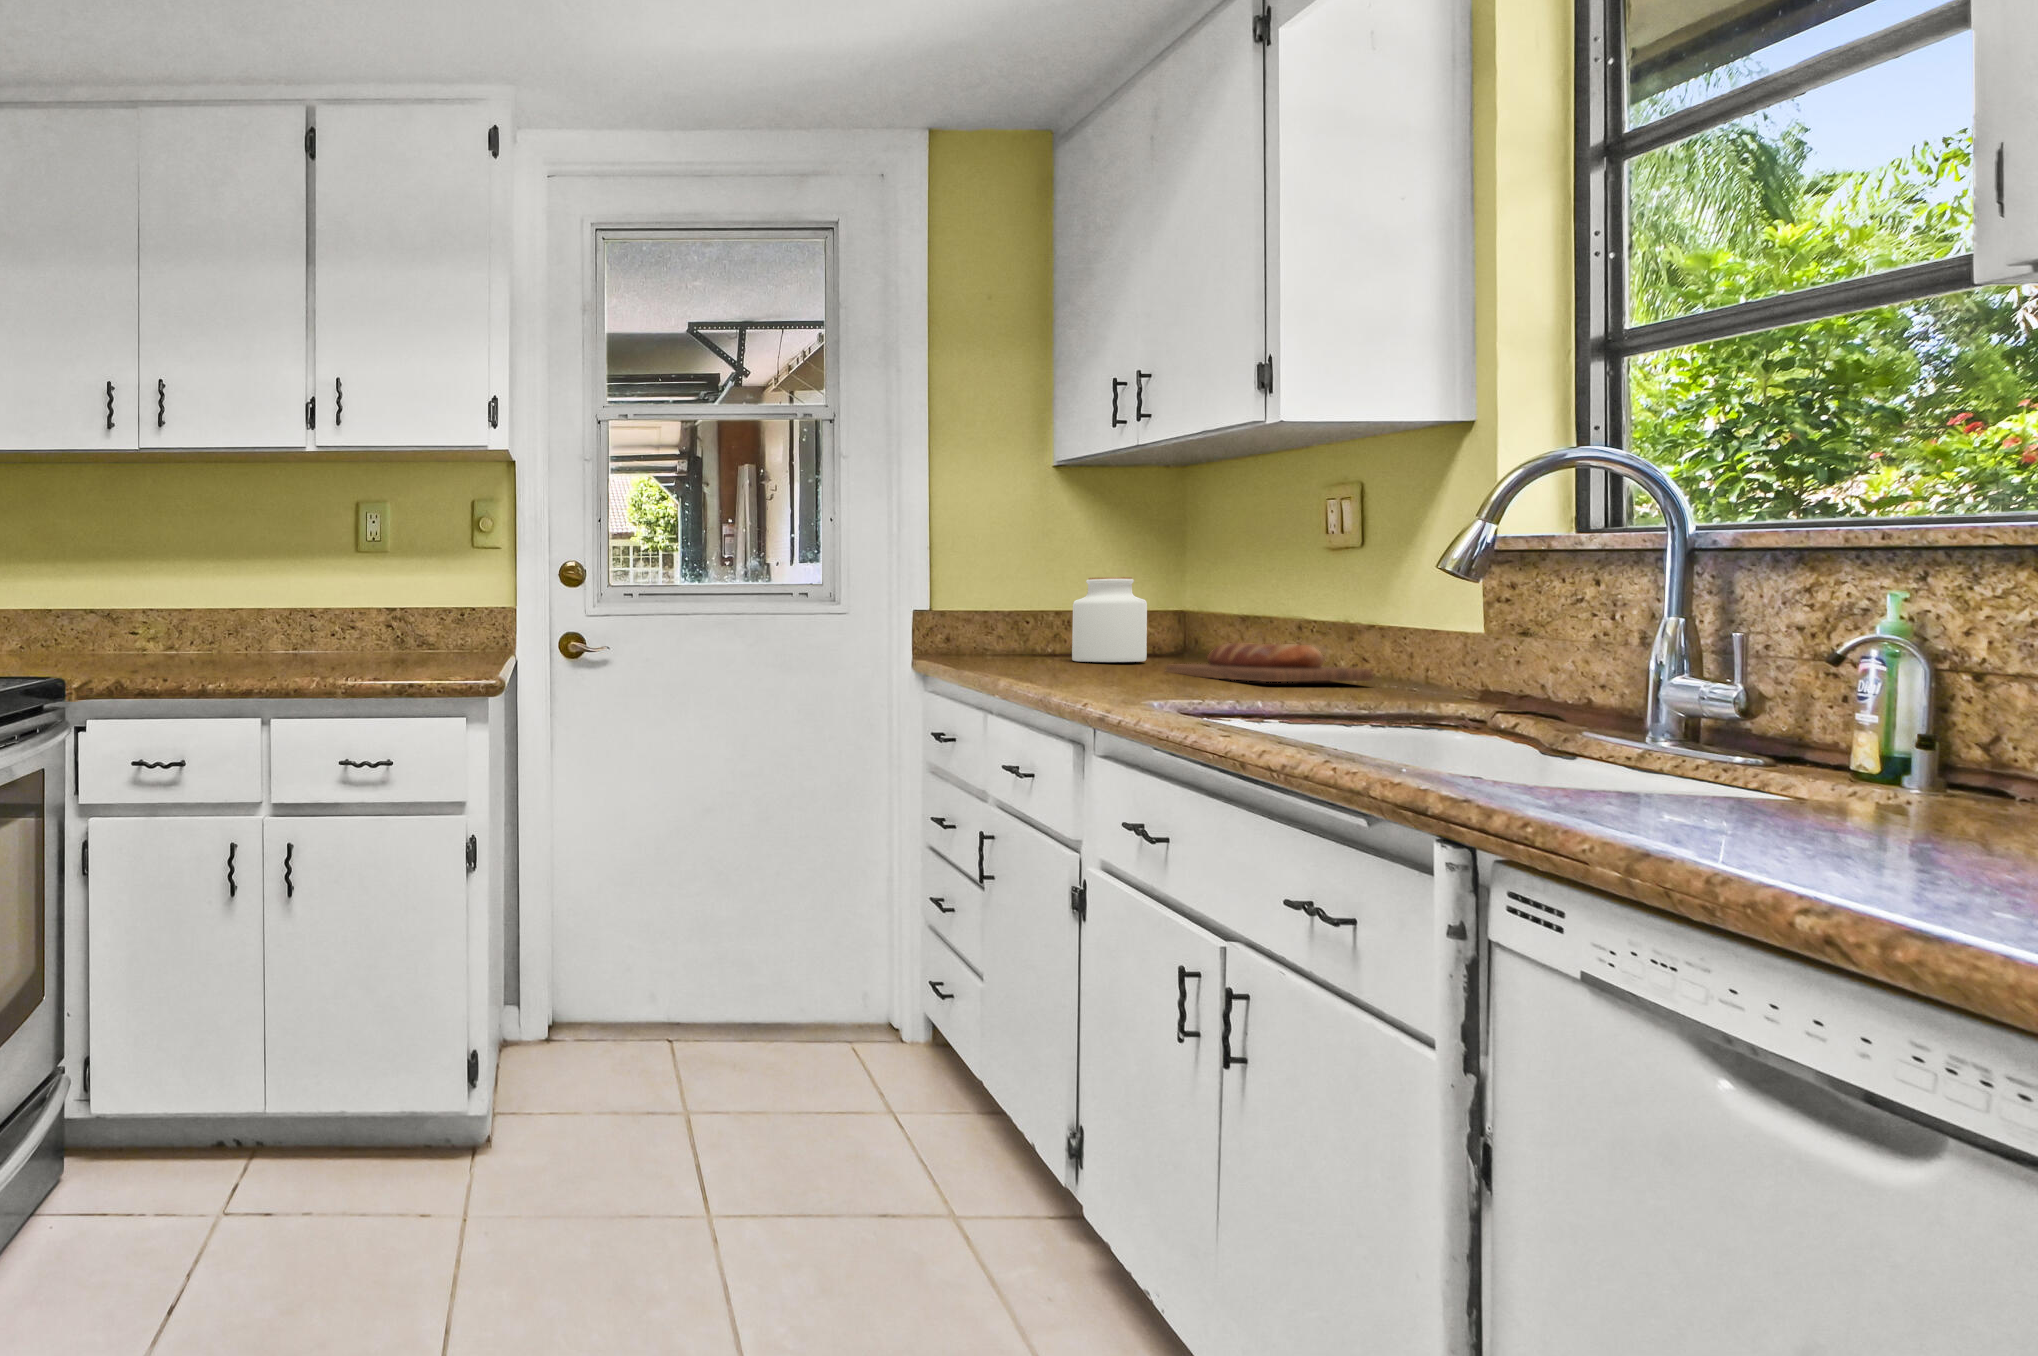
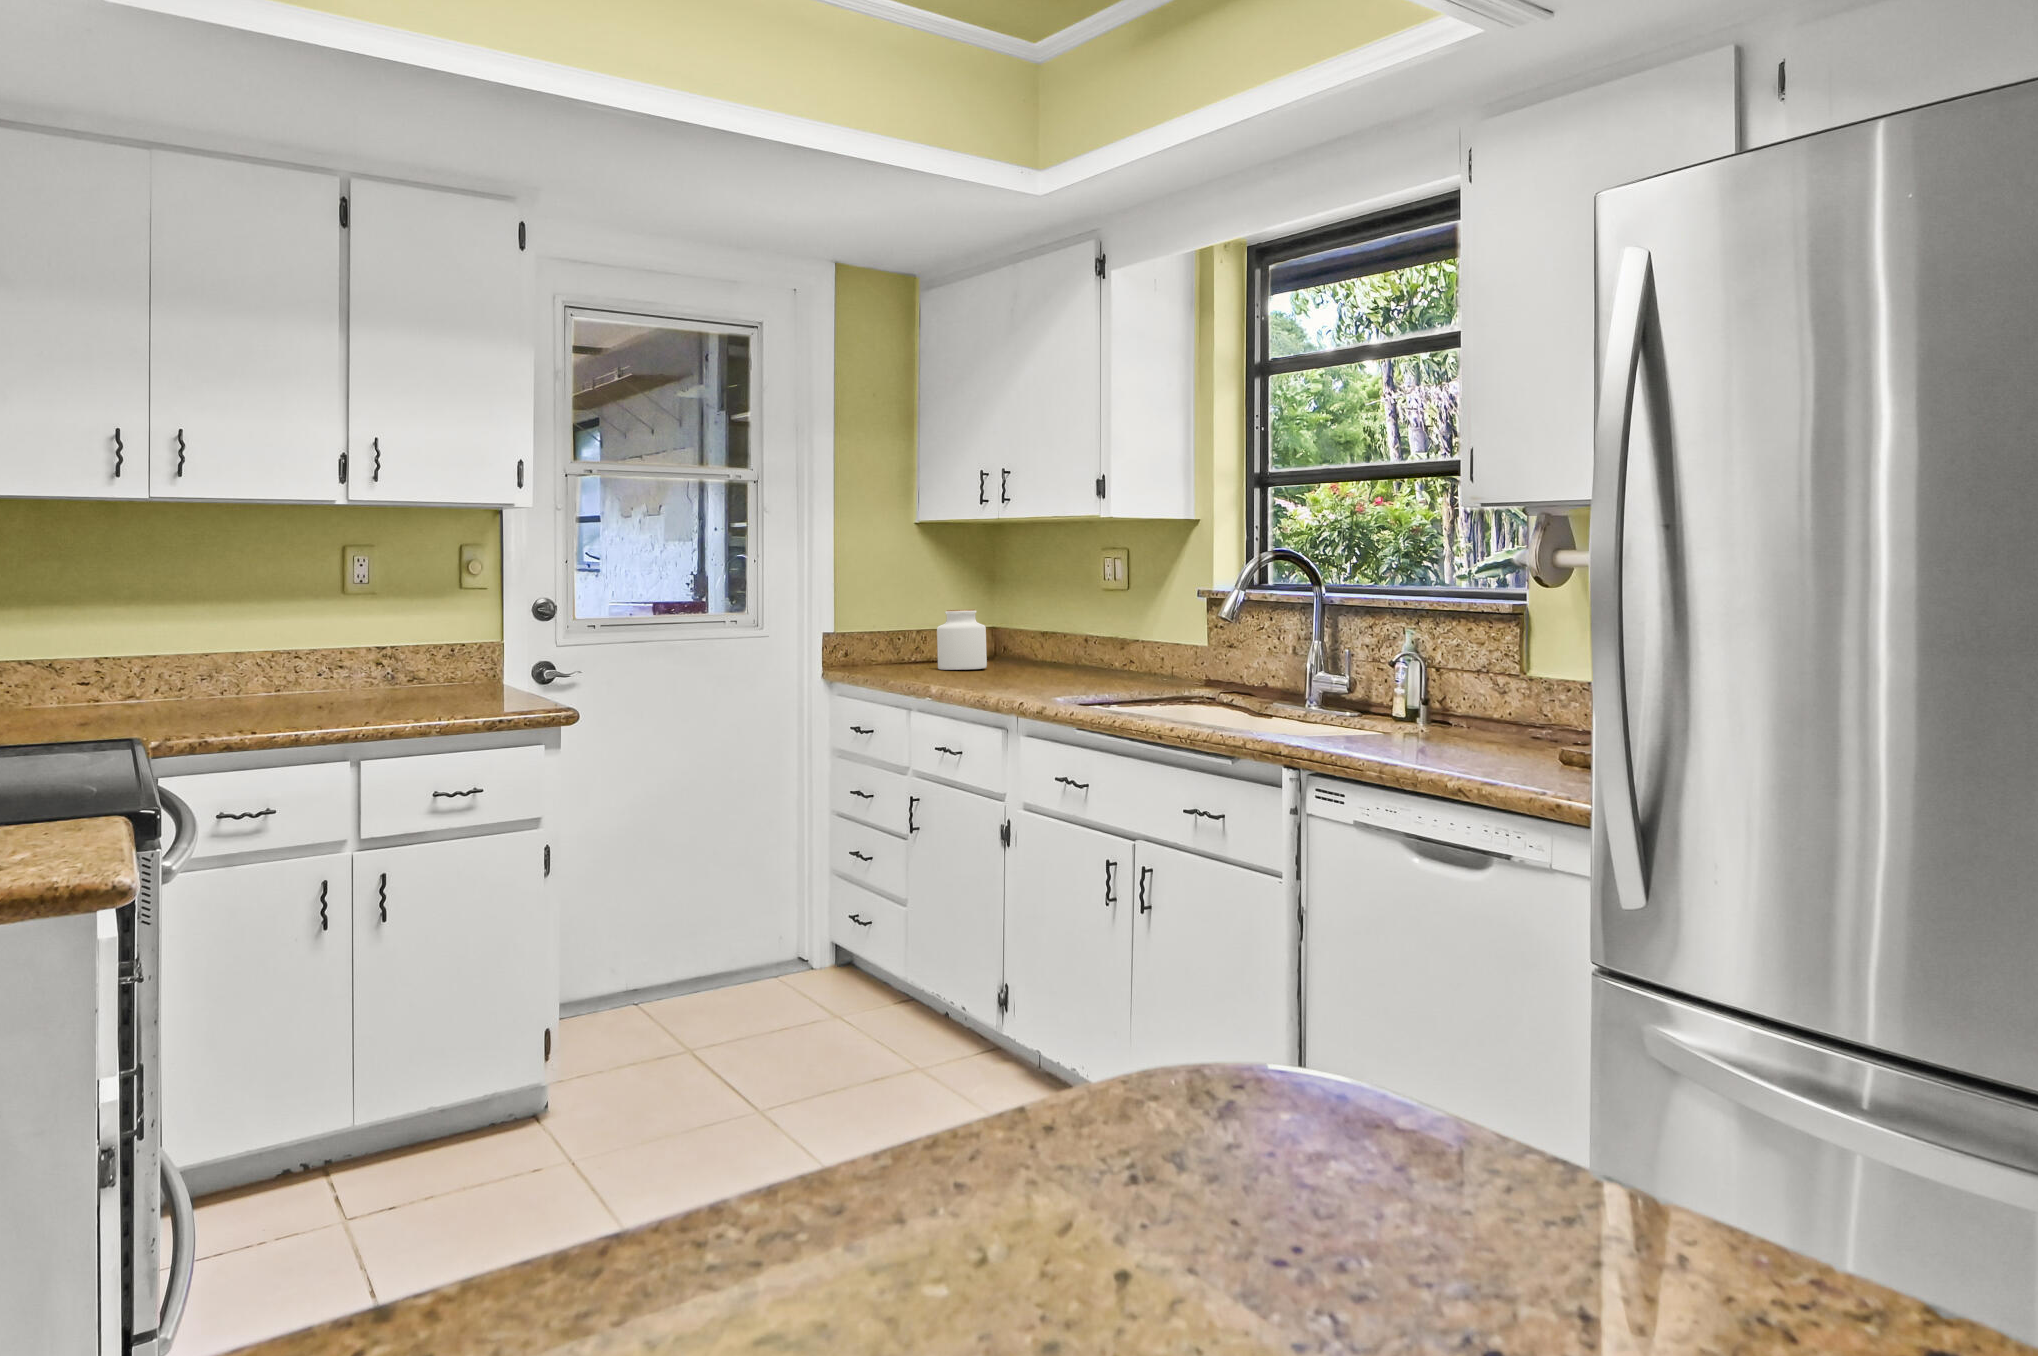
bread loaf: present [1166,643,1373,682] -> none [1011,655,1141,681]

